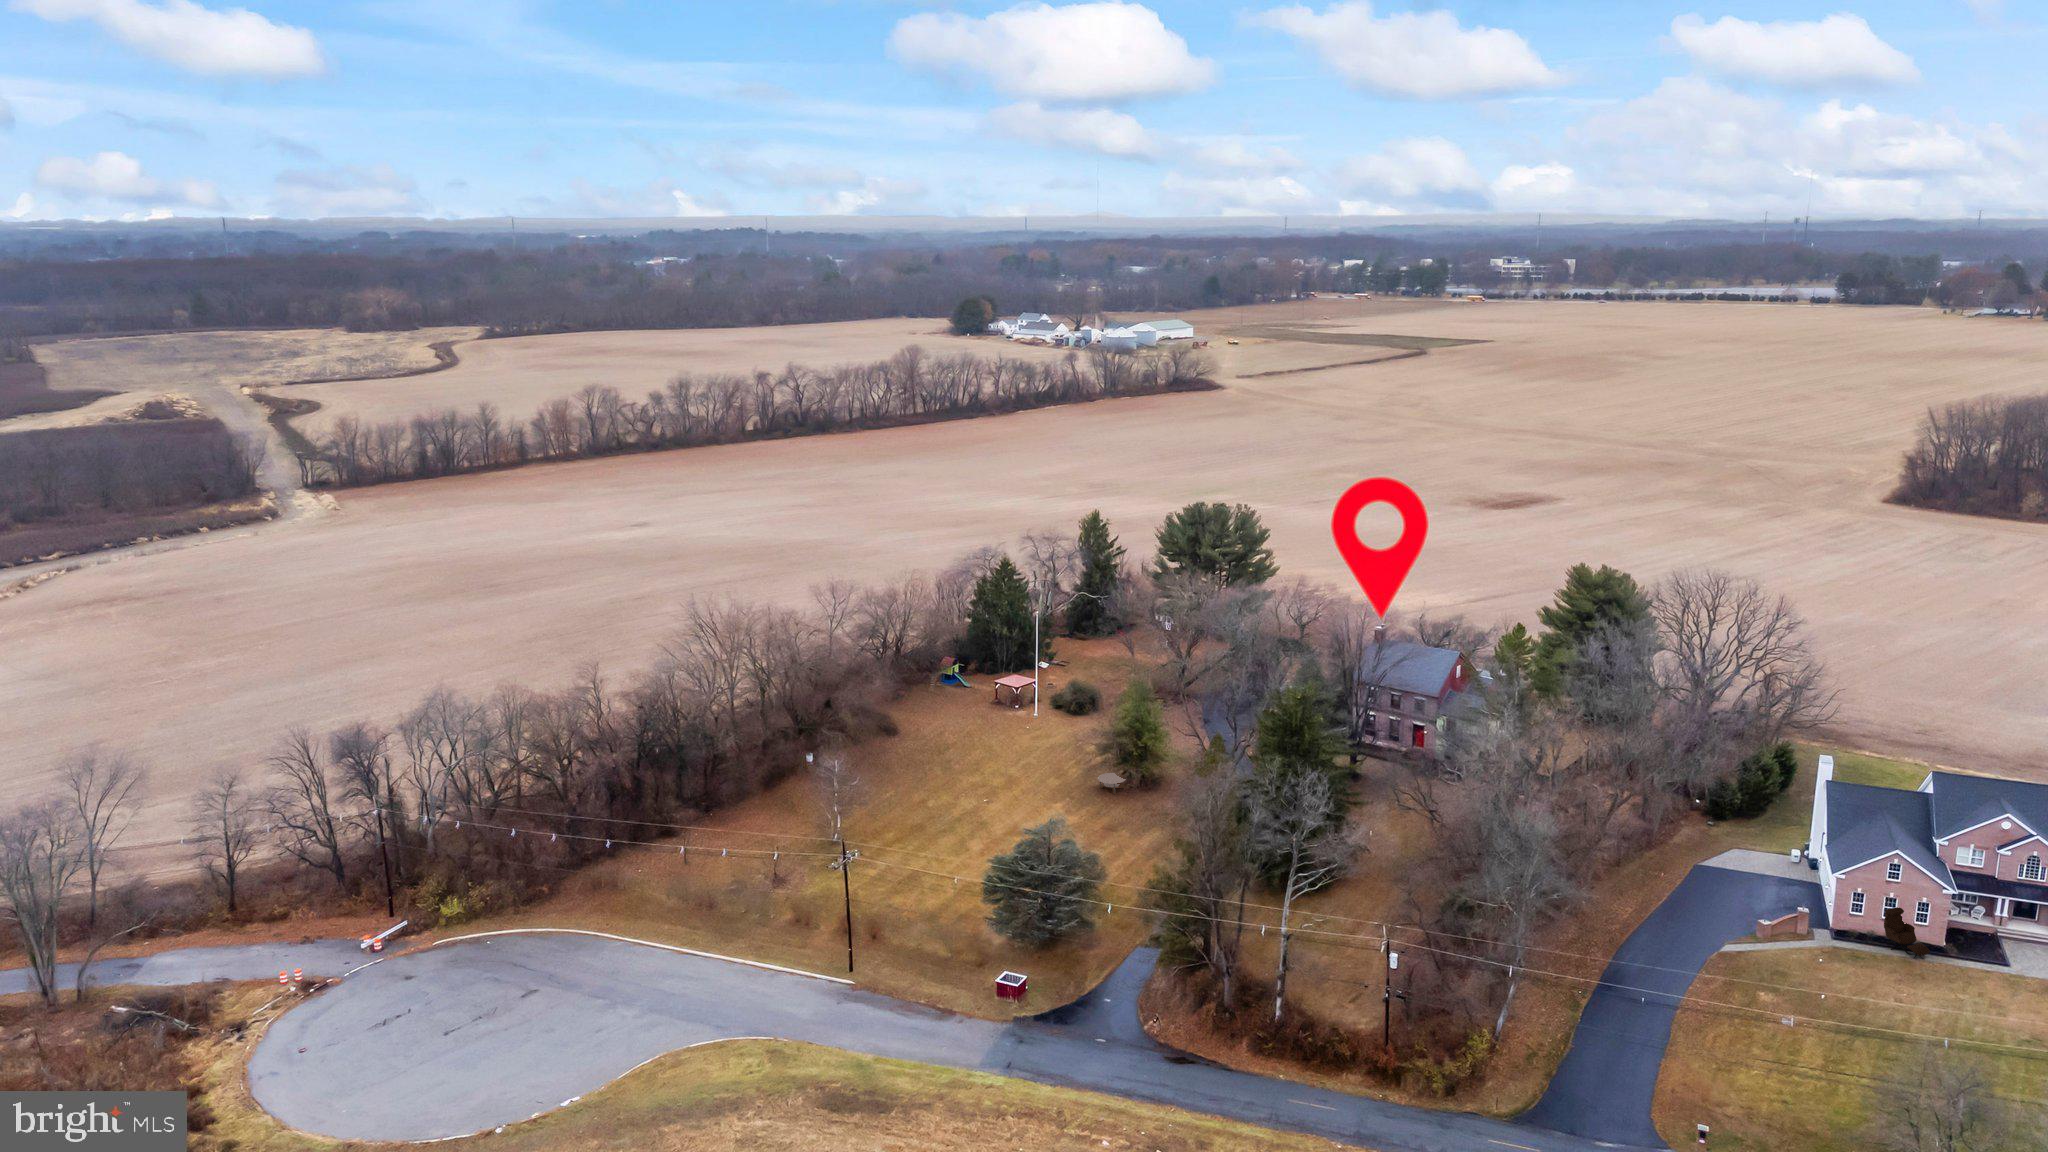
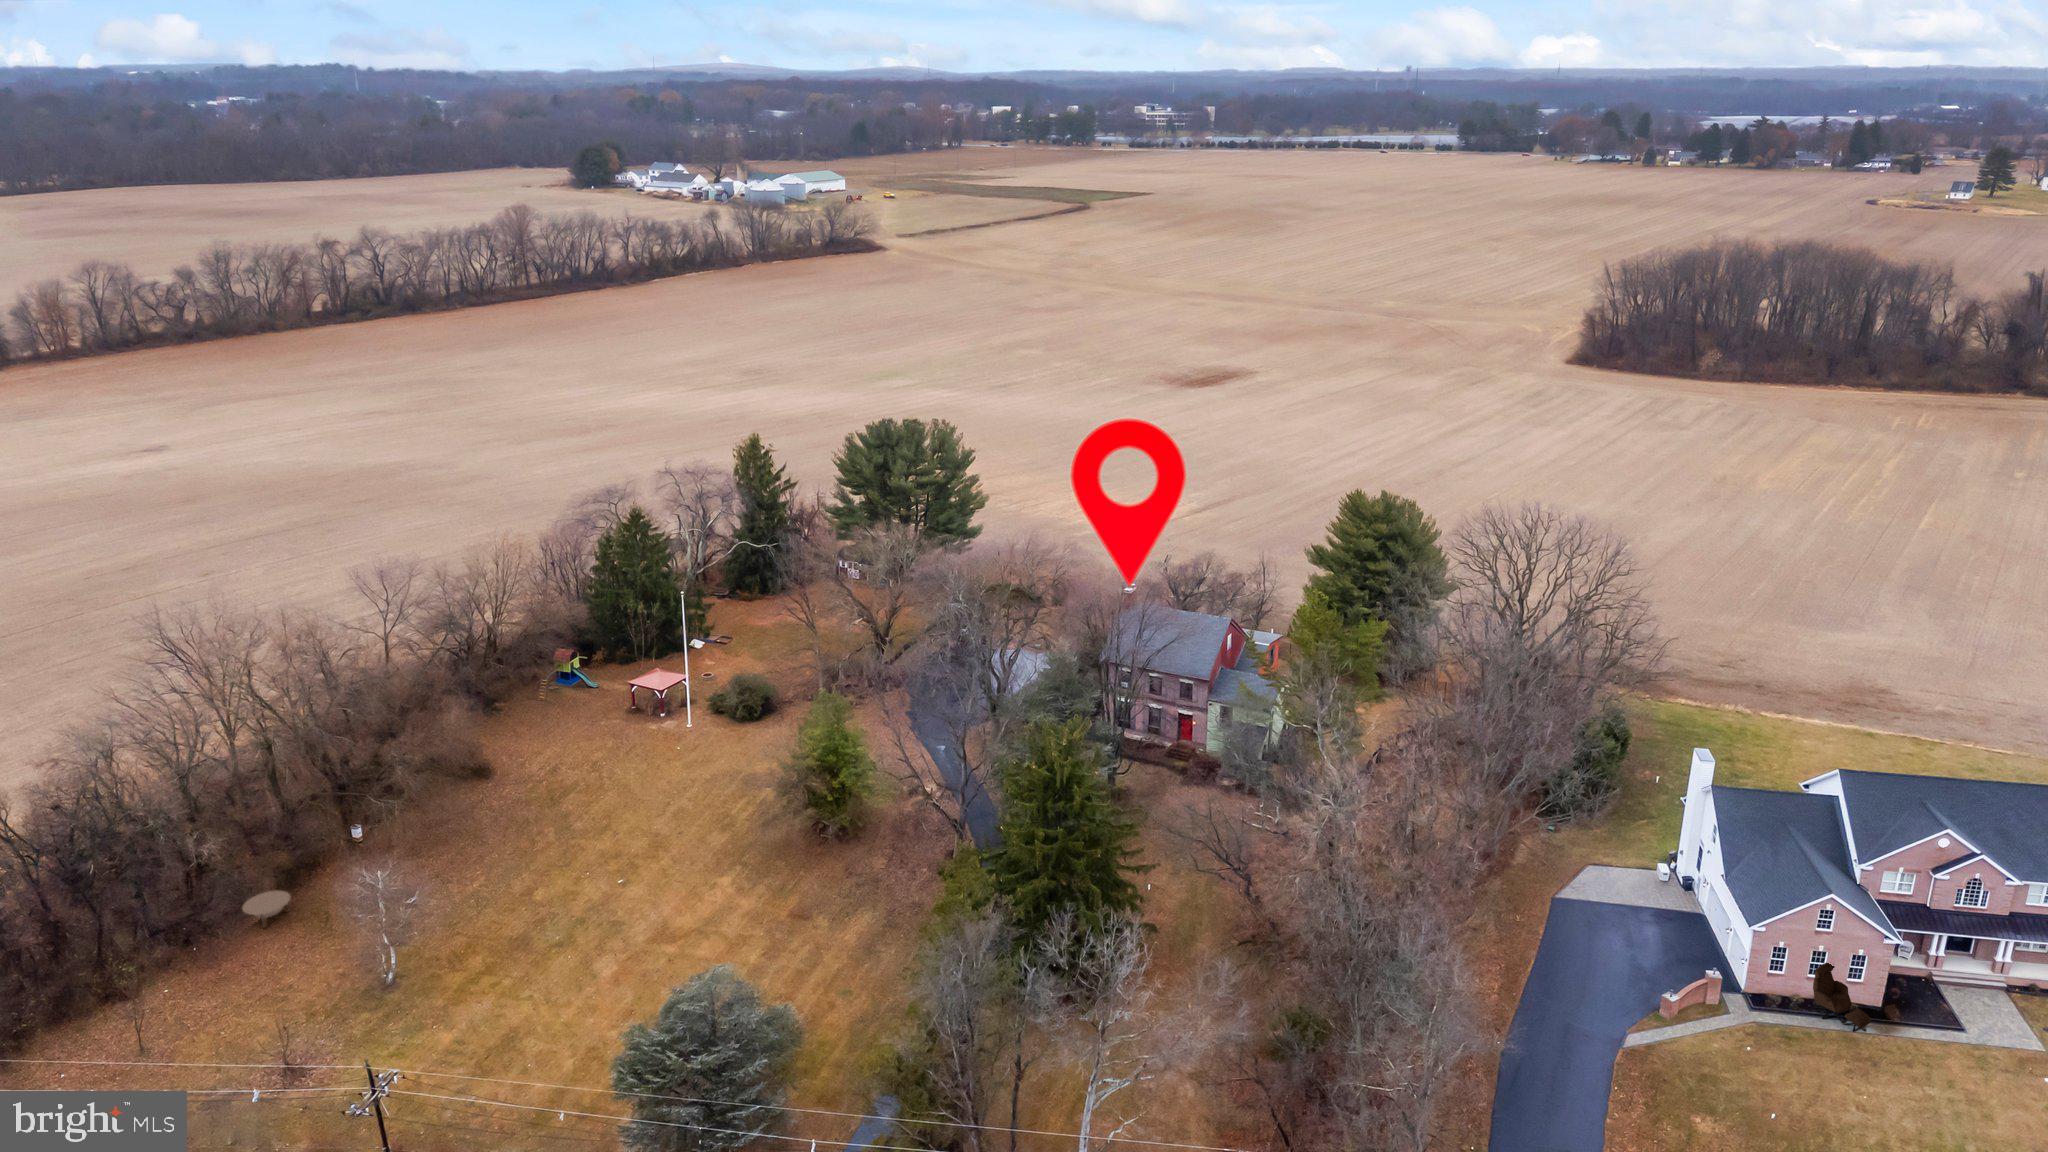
round table: present [1098,773,1126,794] -> present [242,890,290,928]

